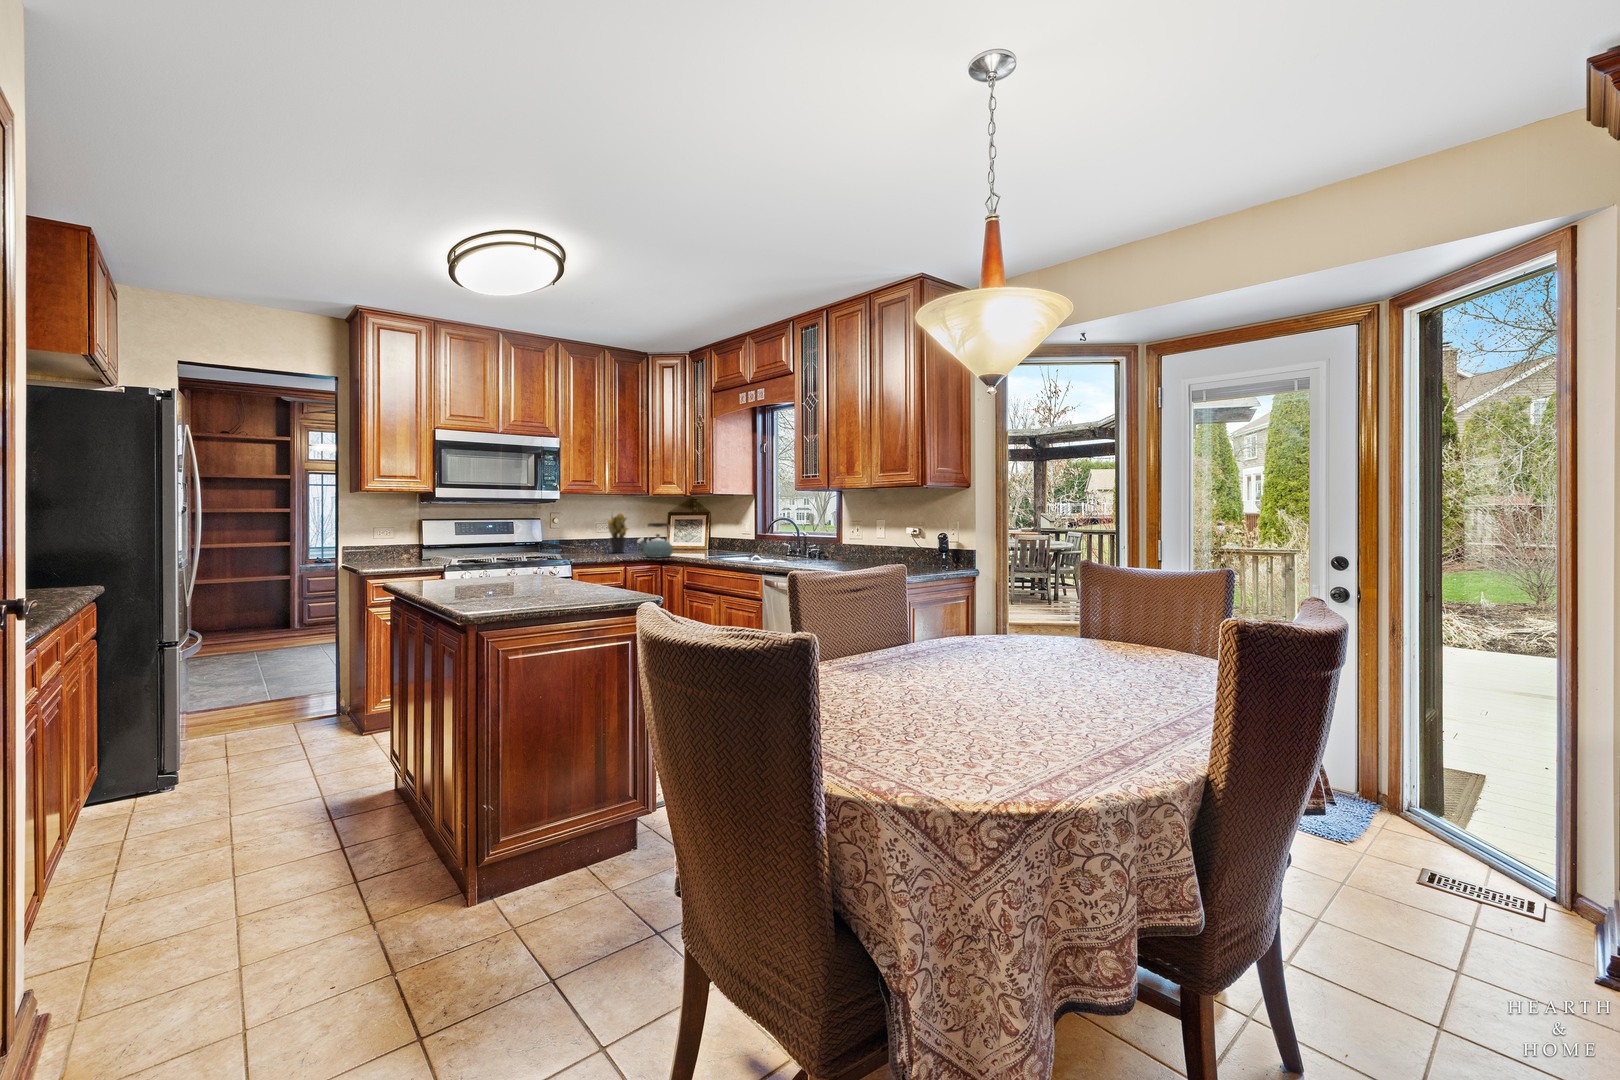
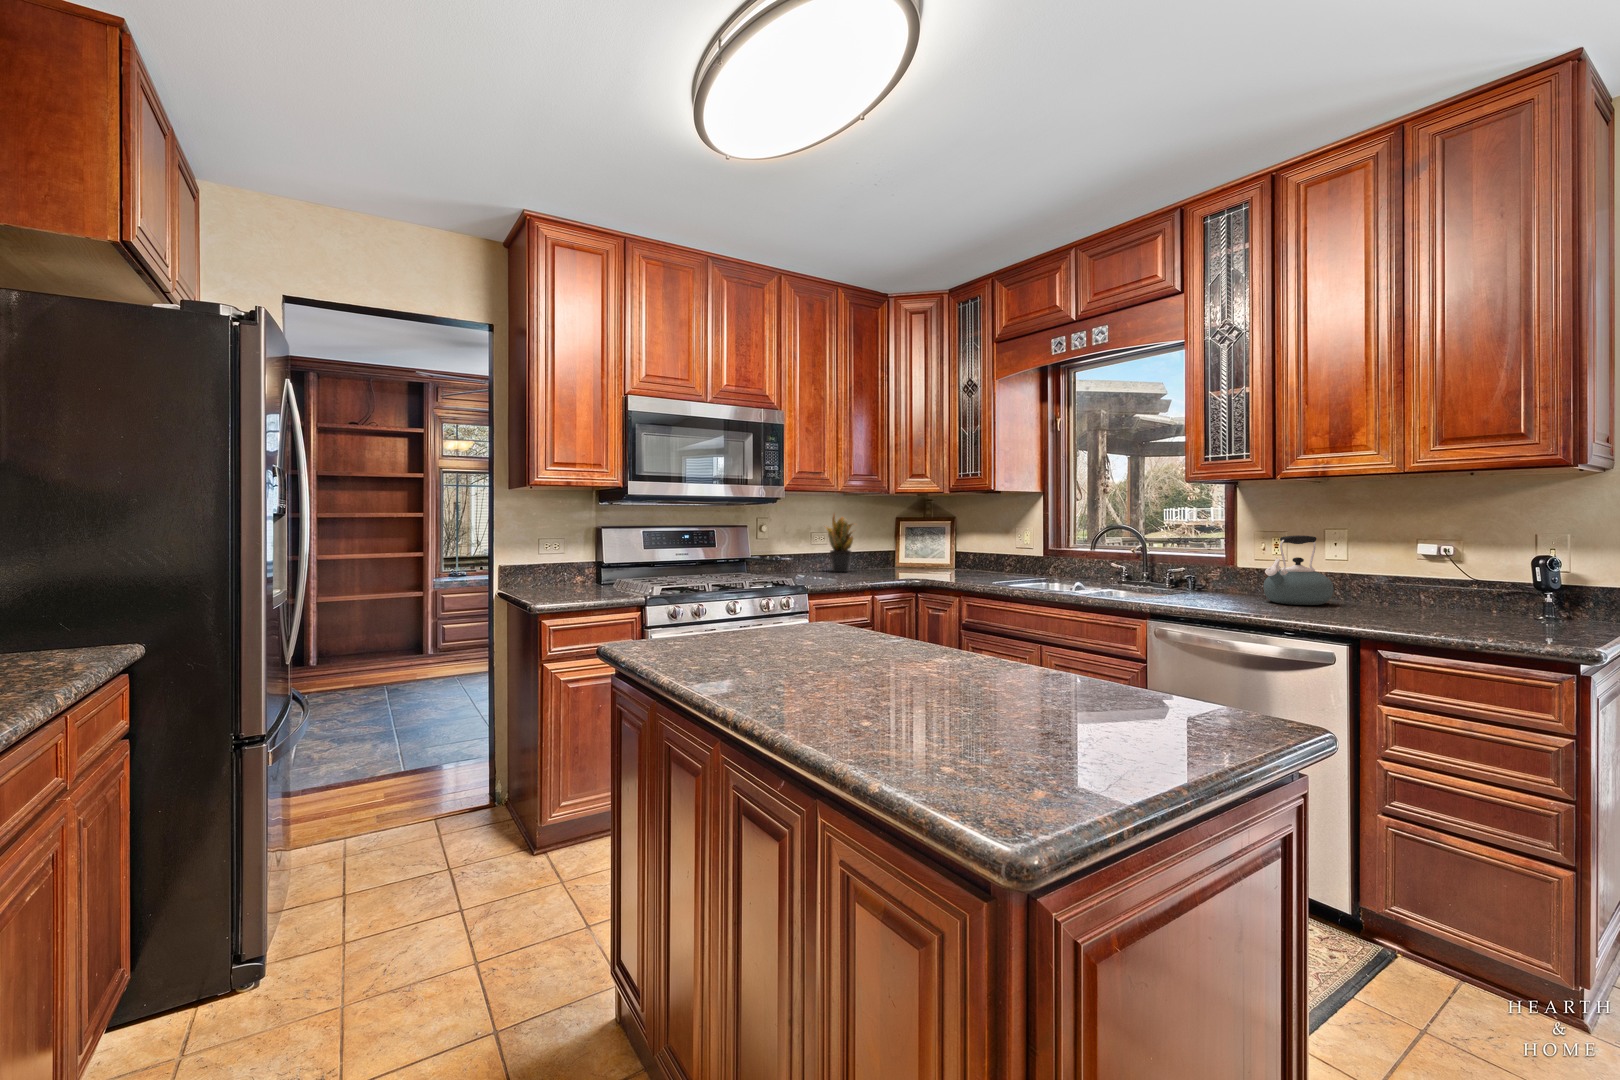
kettle: present [637,523,673,558] -> present [1263,535,1333,605]

